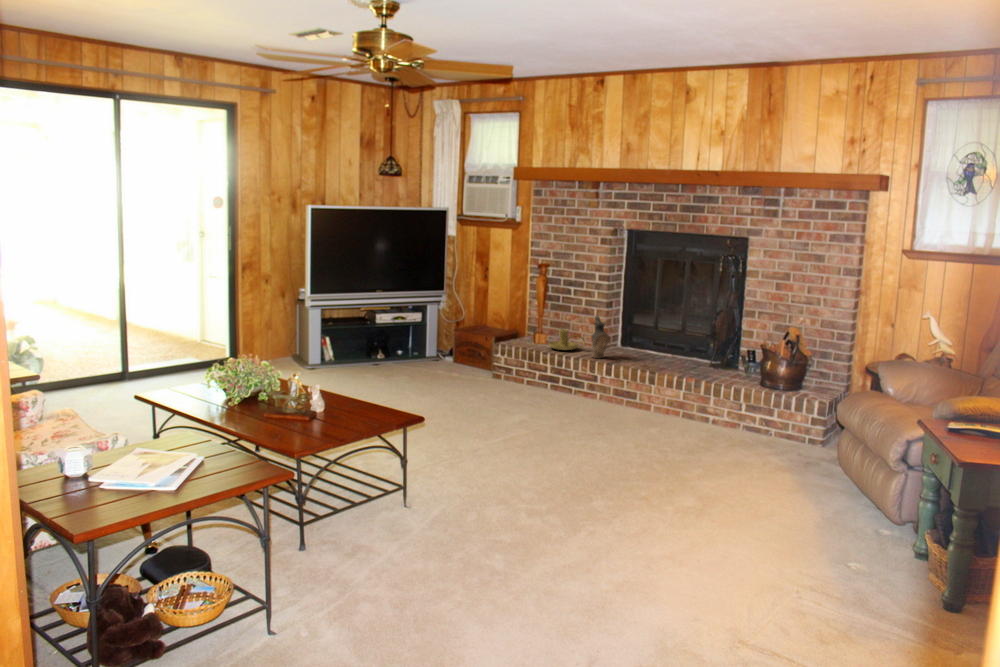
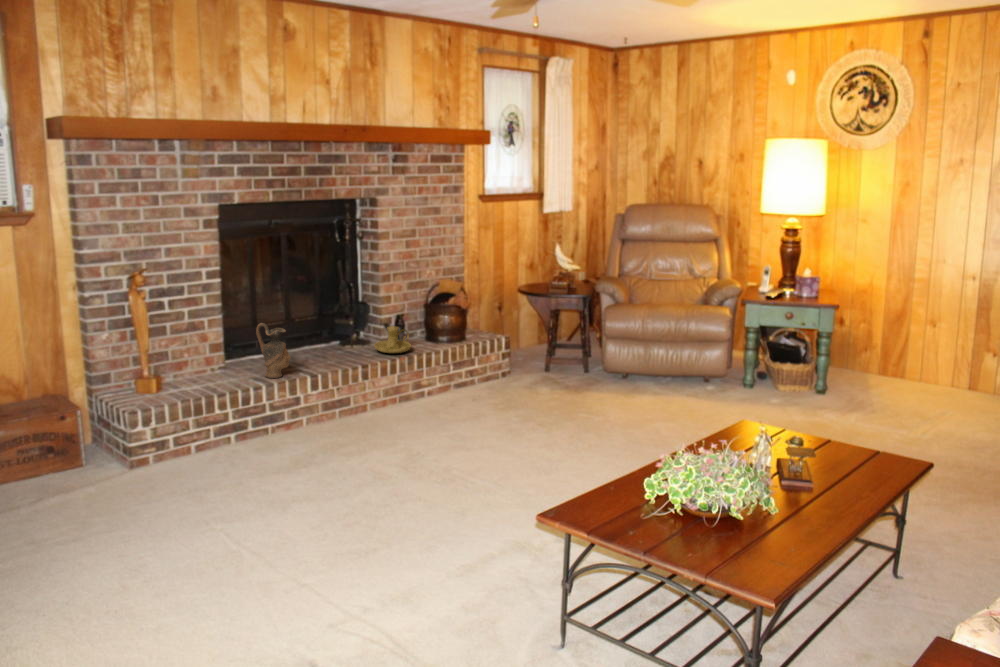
candle holder: present [549,329,585,350] -> present [374,326,411,353]

